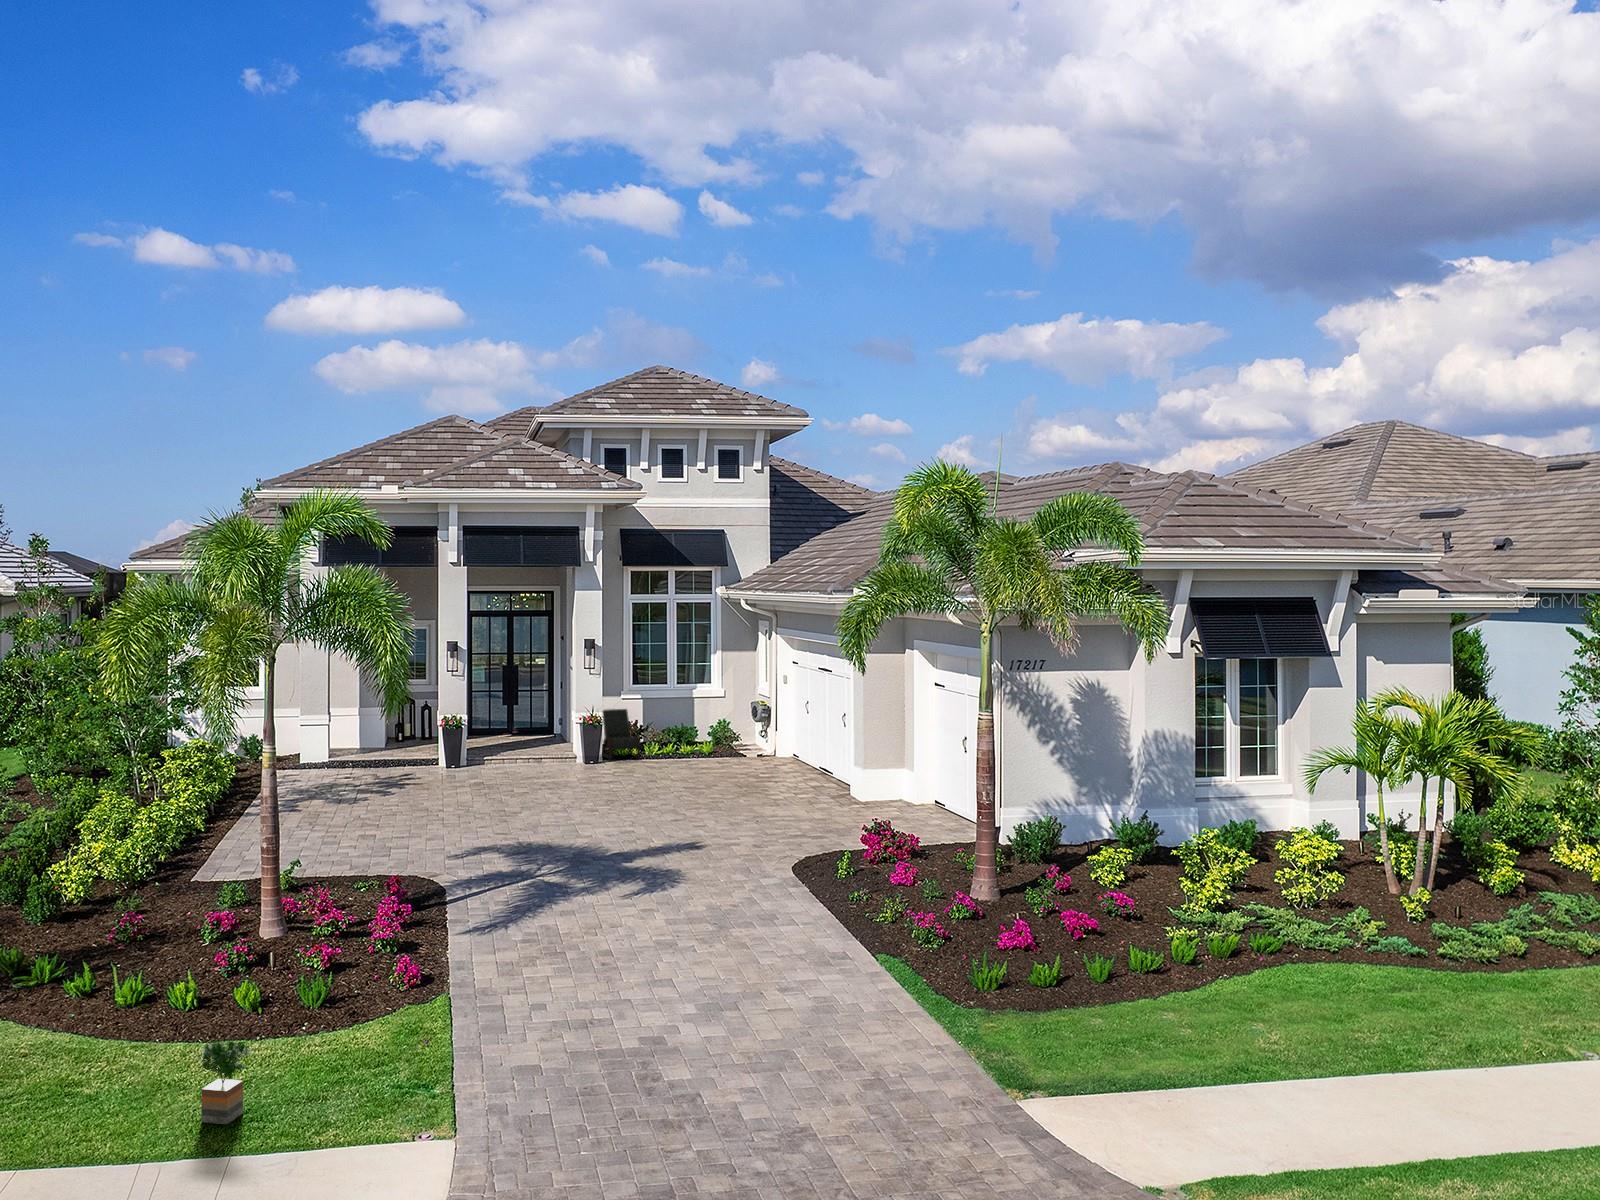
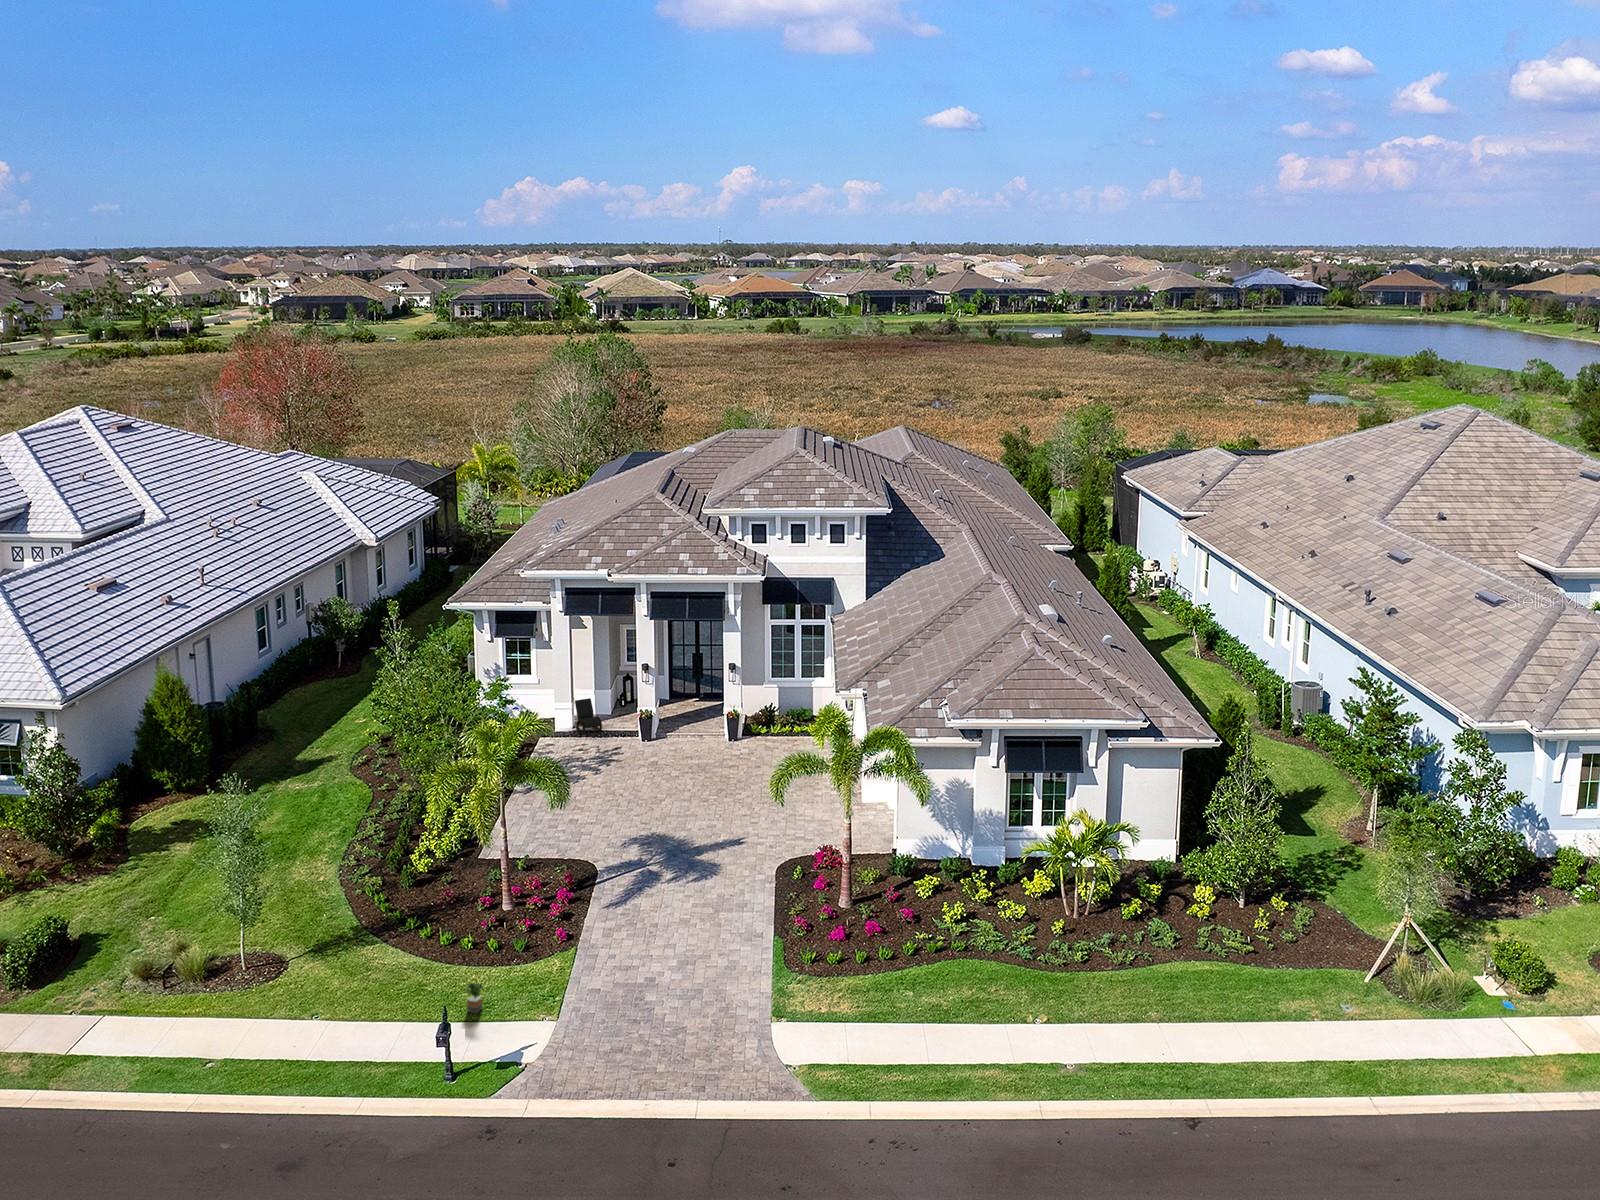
lounge chair: present [602,709,641,760] -> present [575,698,602,735]

